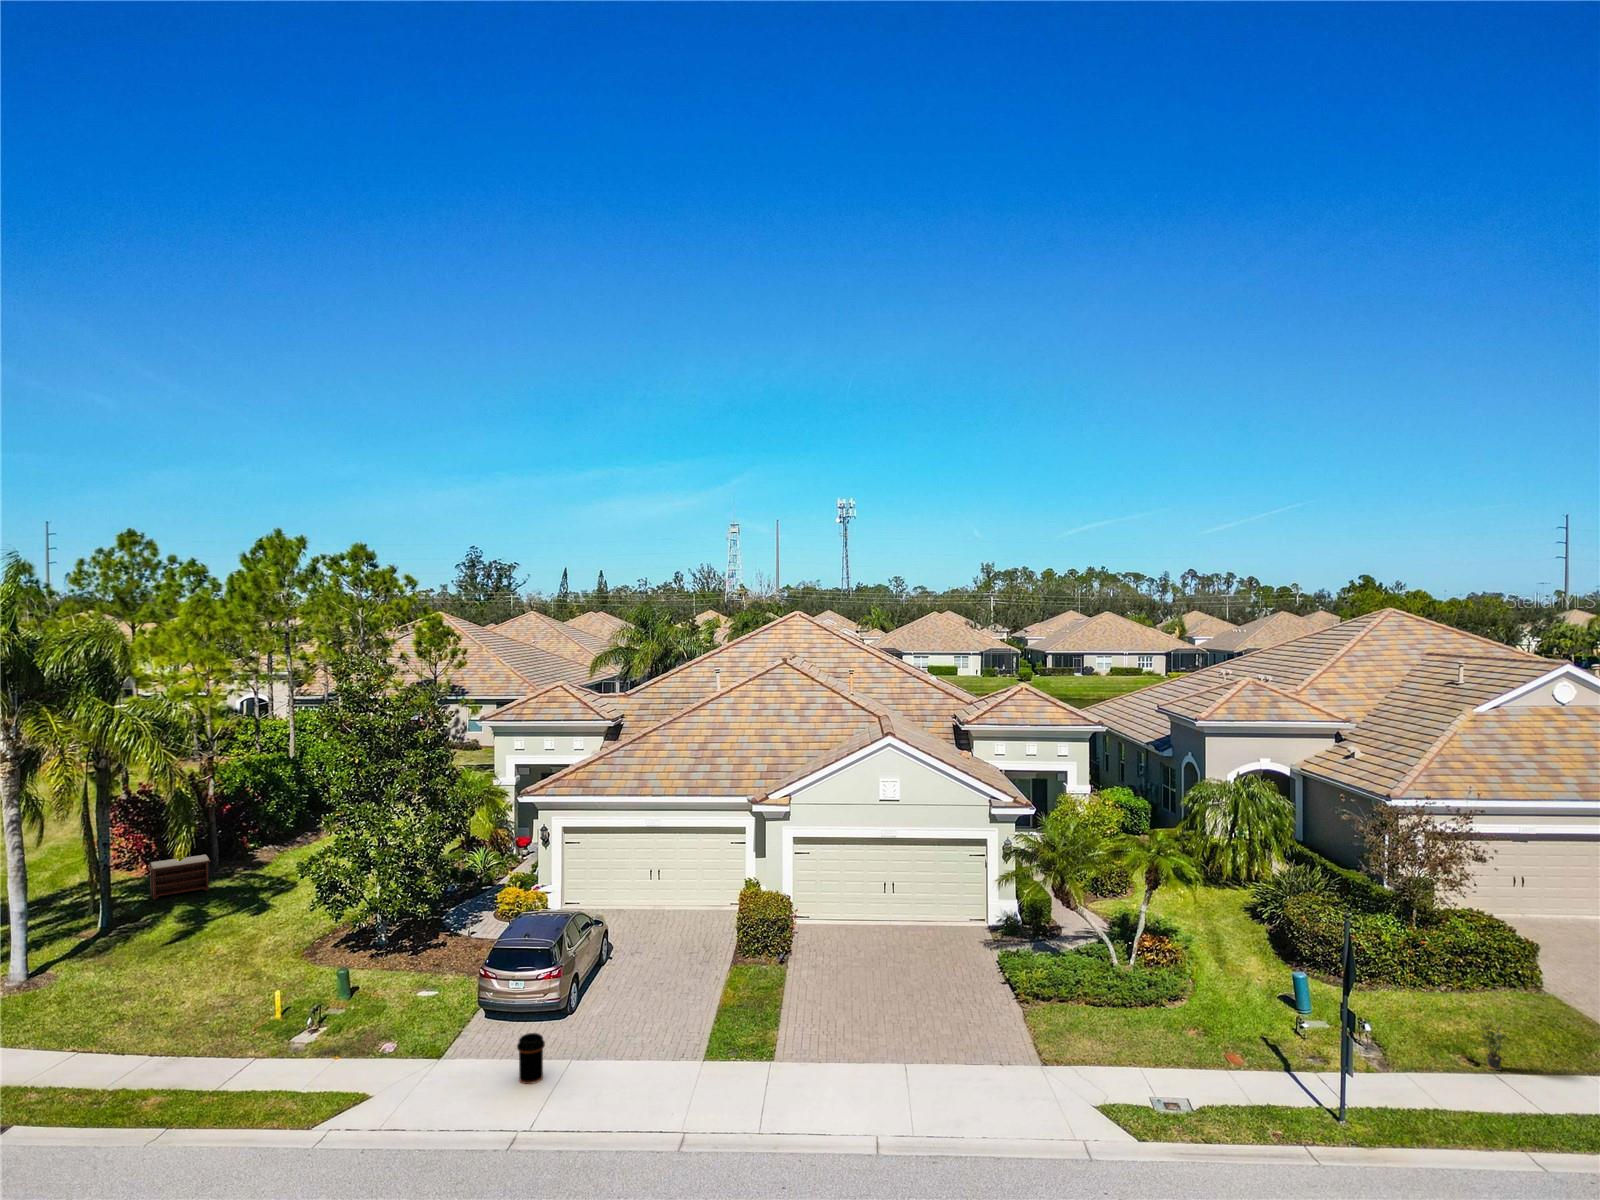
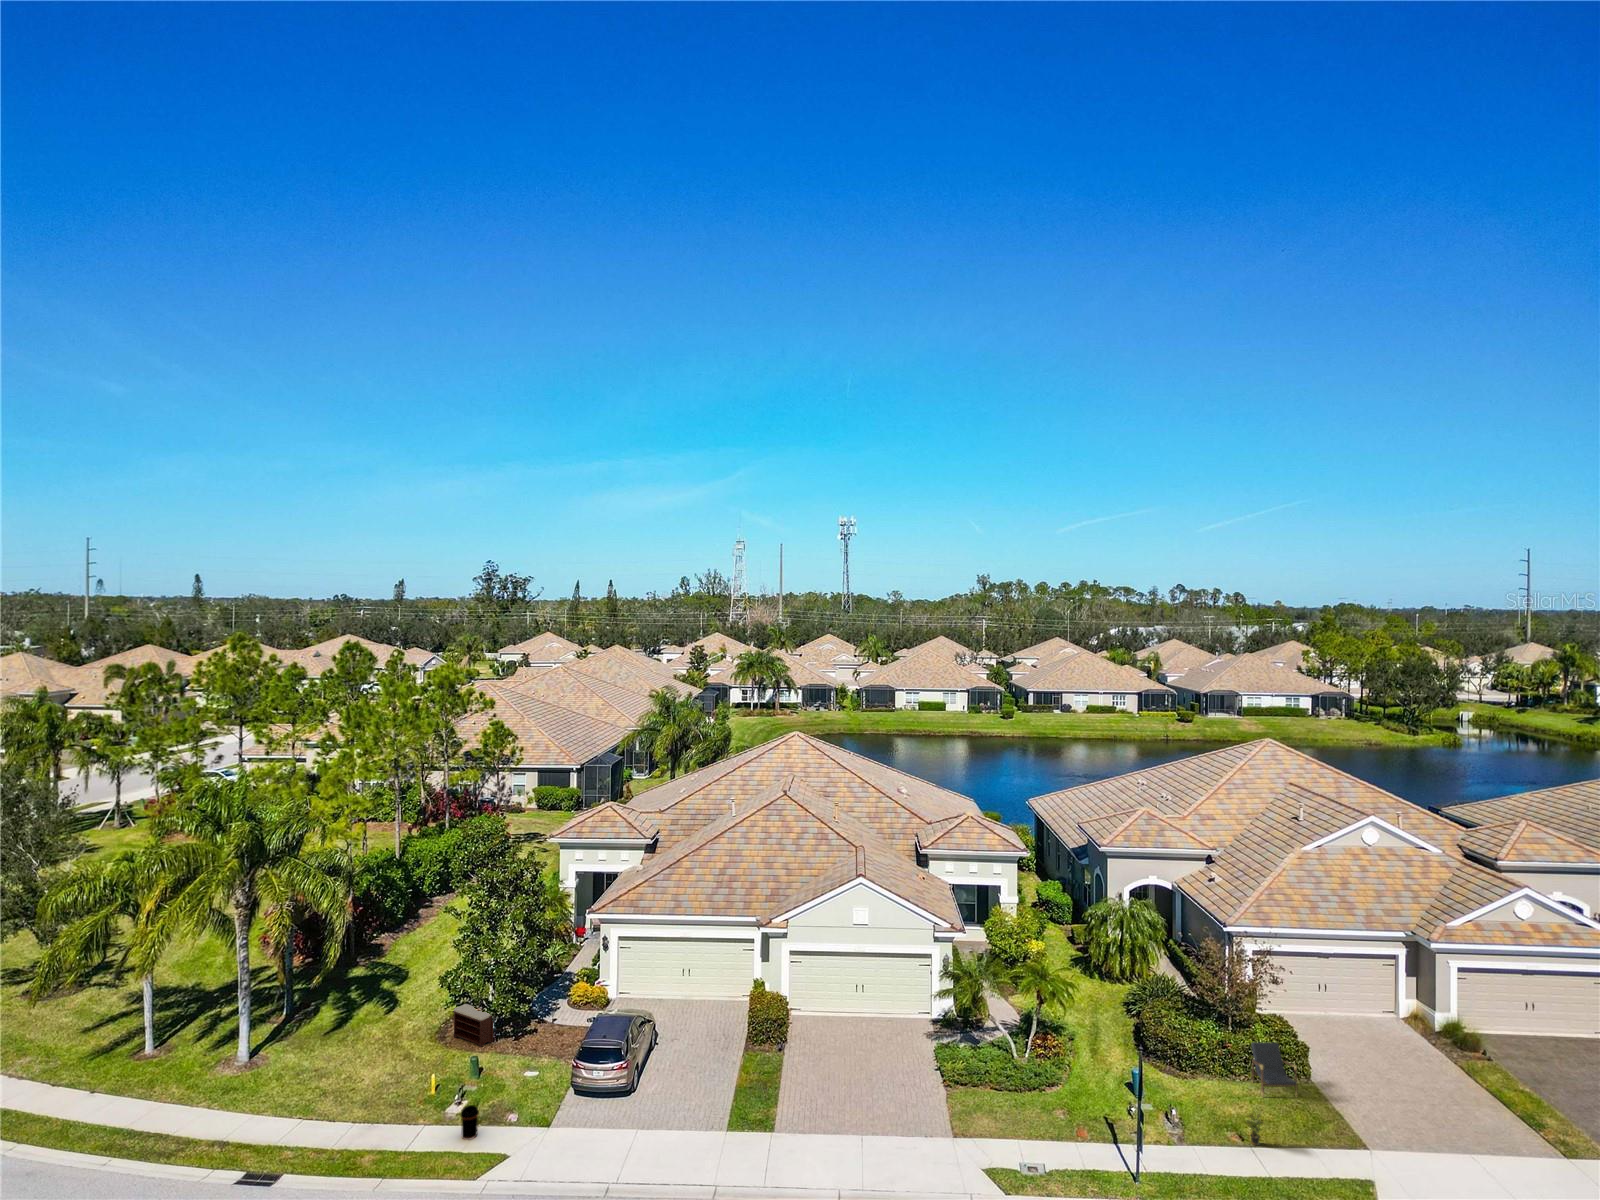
bench: present [149,855,210,900] -> present [453,1004,493,1047]
lounge chair: none [1456,937,1532,1011] -> present [1251,1042,1298,1096]
trash can: present [517,1033,545,1084] -> present [460,1105,479,1140]

